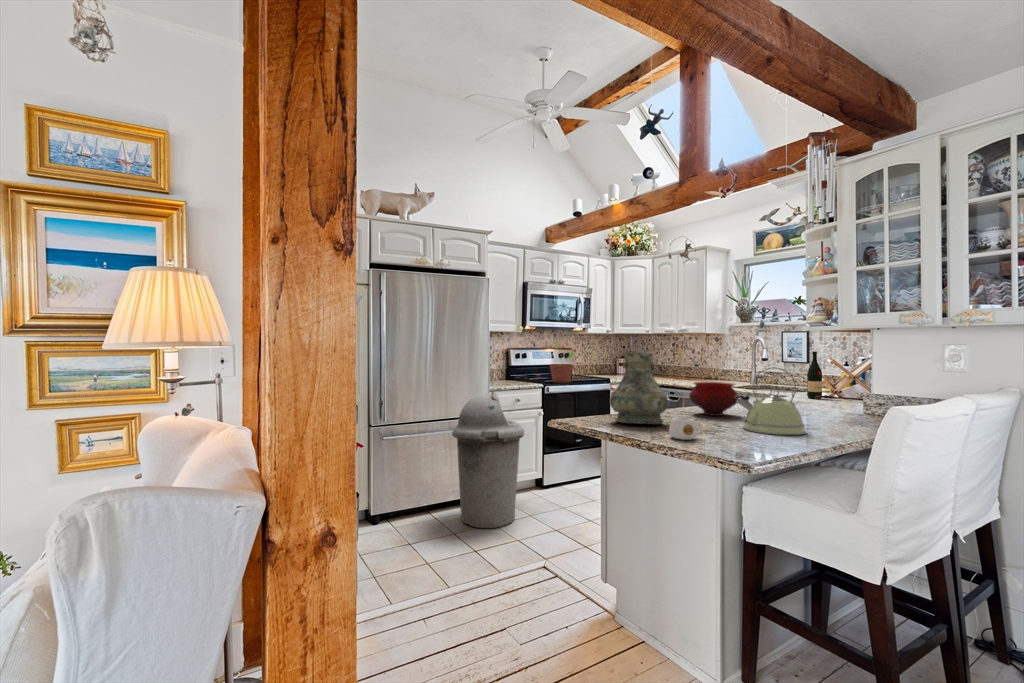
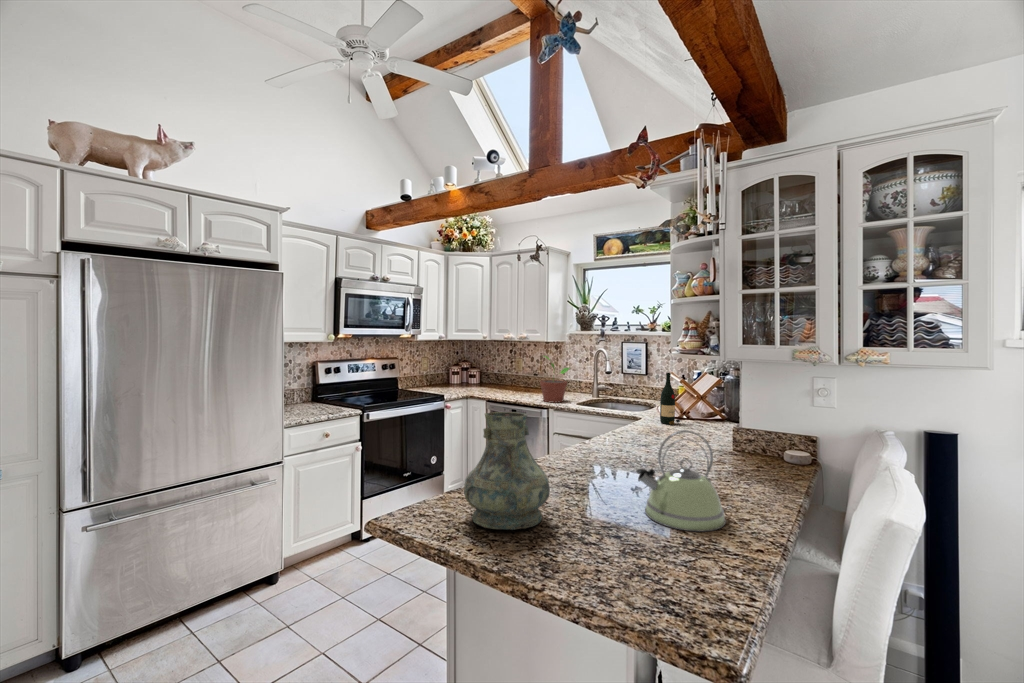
potted plant: present [550,343,575,383] -> present [540,356,569,403]
bowl: present [689,382,739,416] -> none [561,431,623,480]
trash can: present [452,392,524,528] -> none [220,435,334,637]
mug: present [669,417,703,440] -> none [567,533,615,578]

